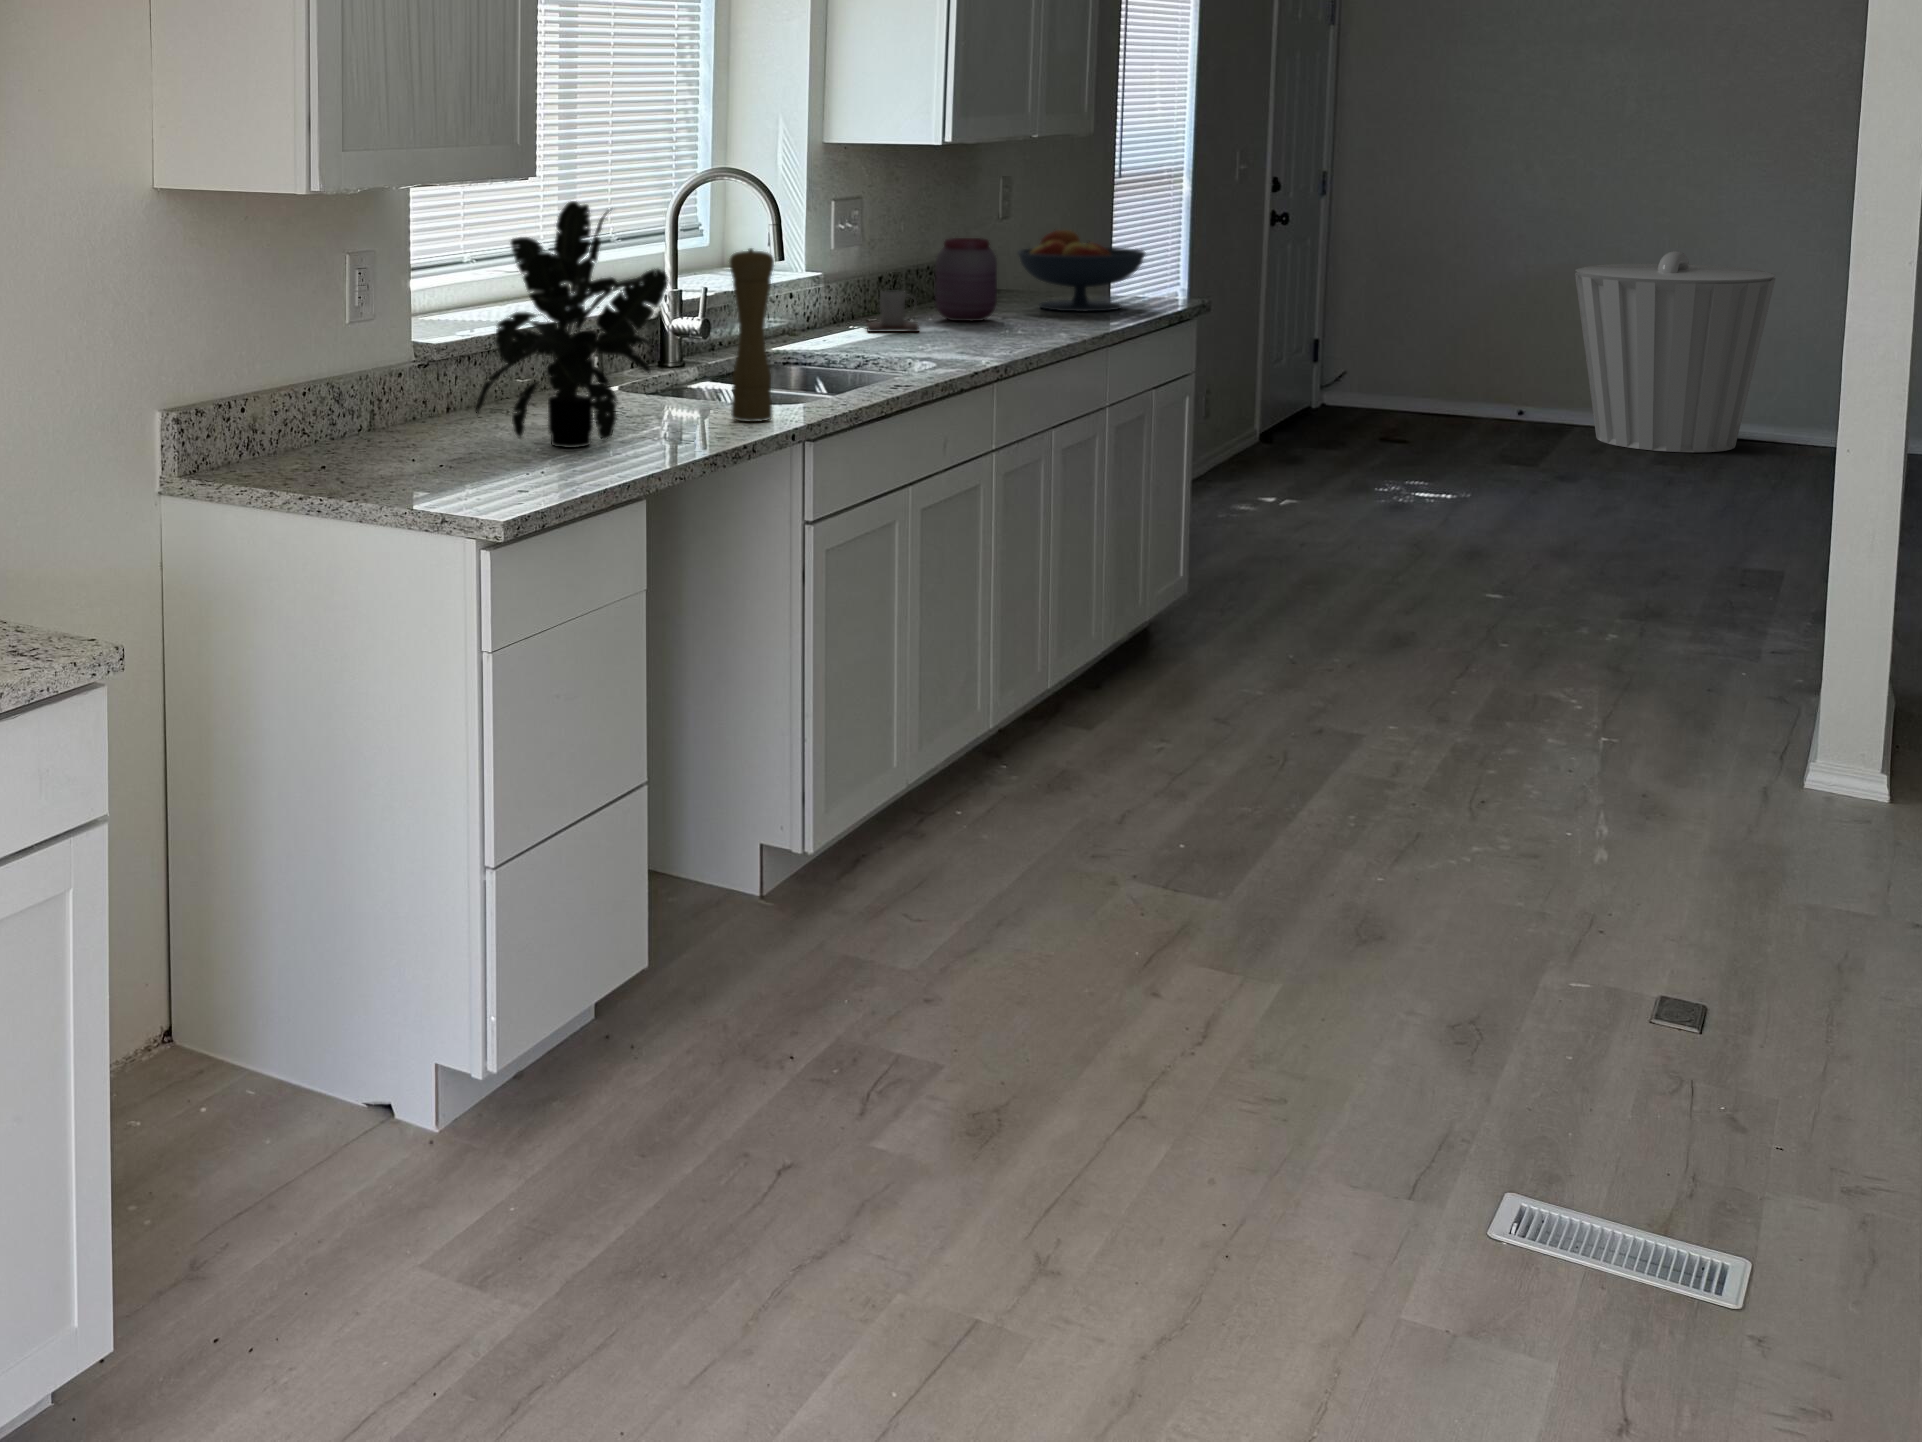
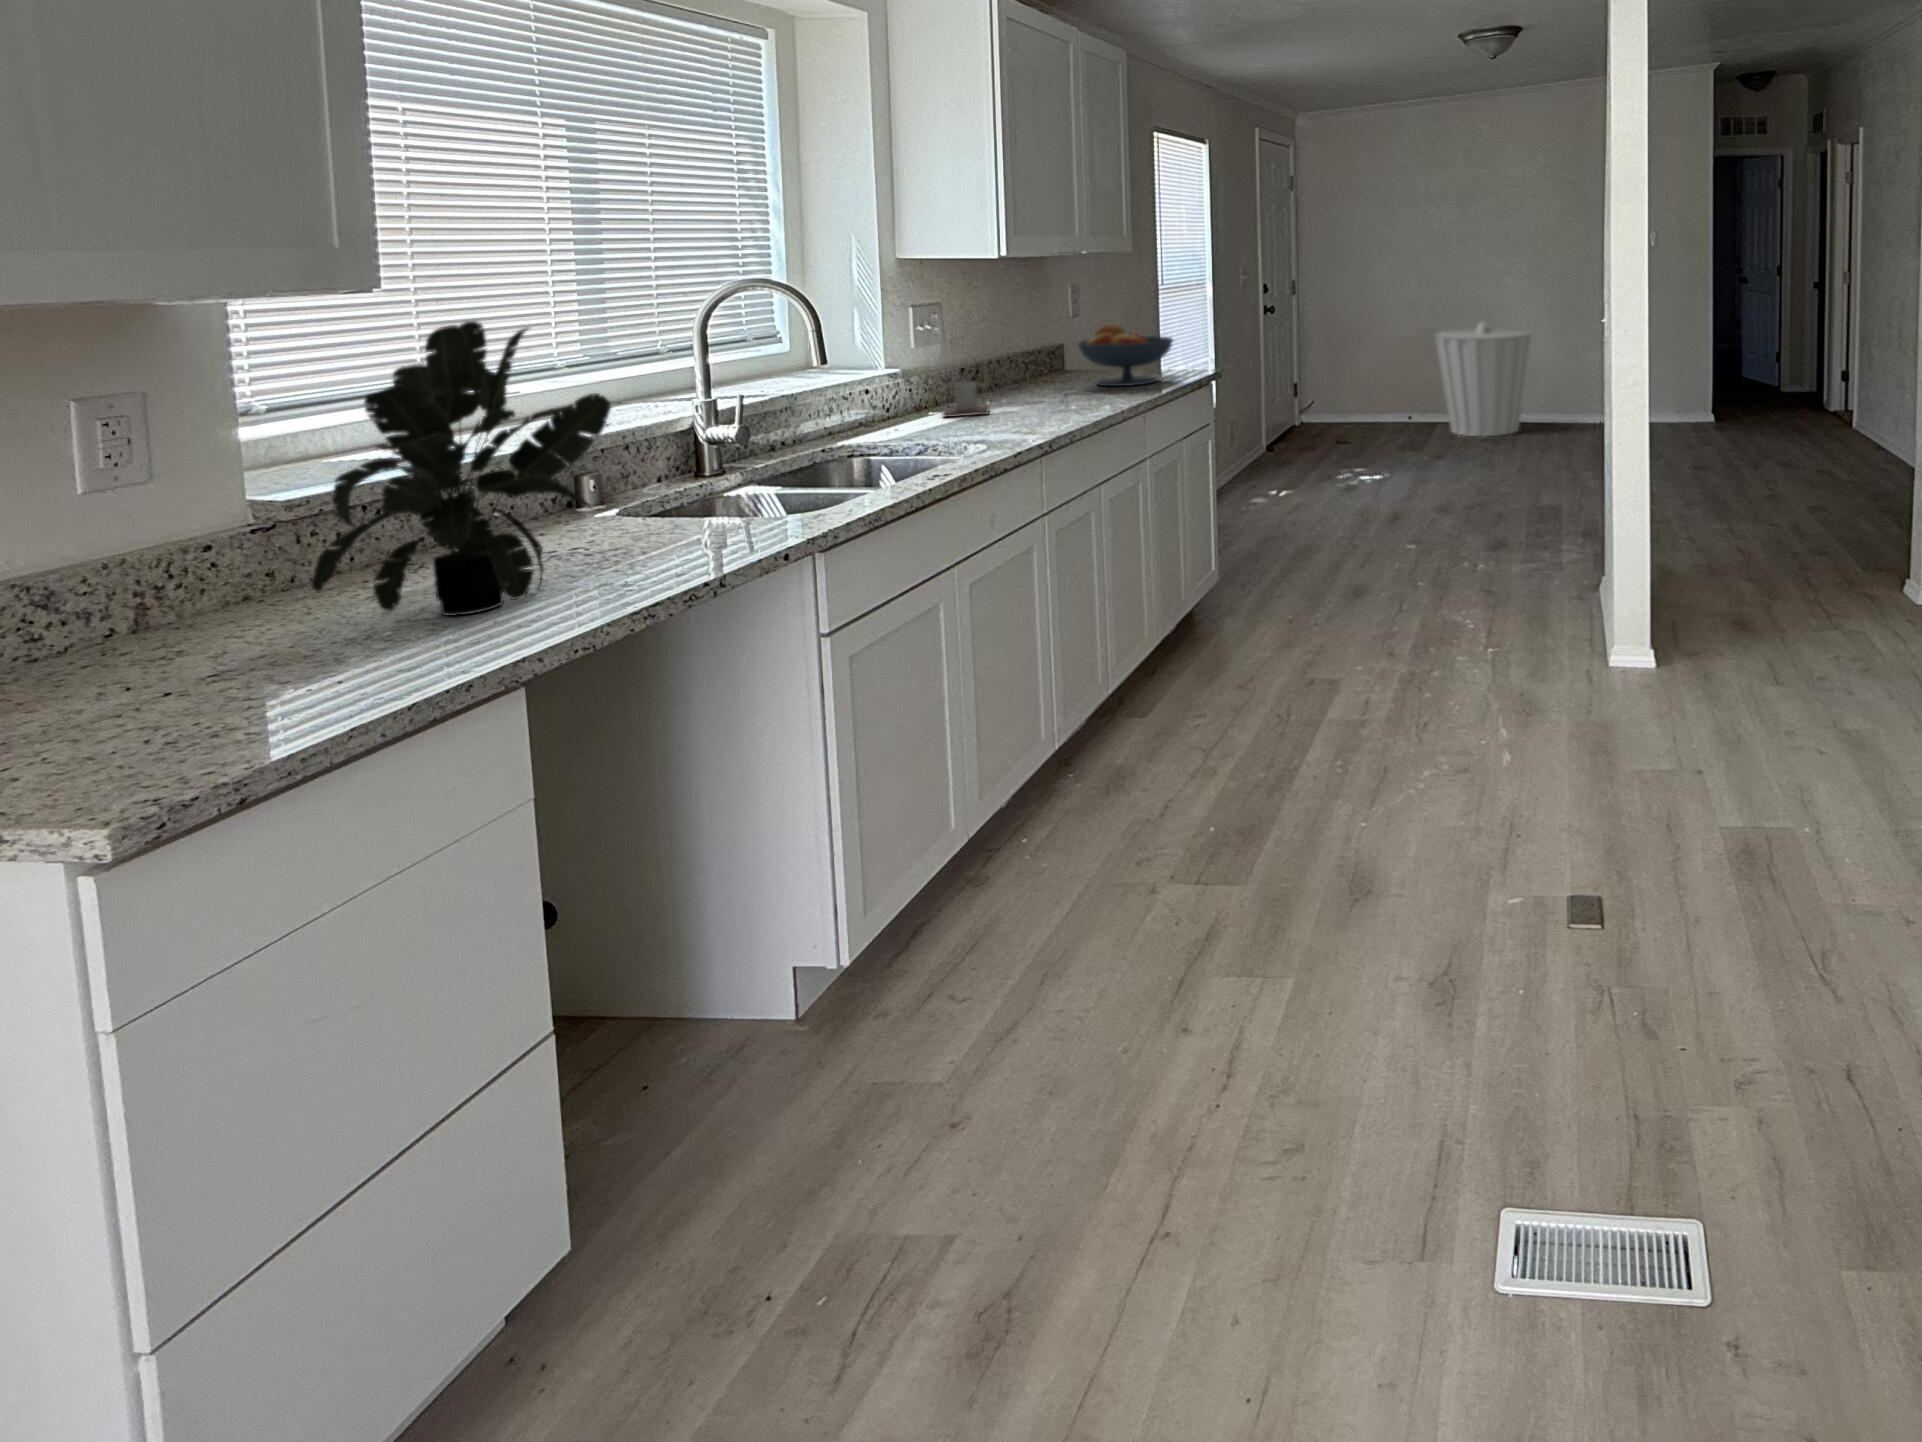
jar: present [935,238,997,321] -> none [1006,334,1058,401]
pepper mill: present [729,248,774,422] -> none [715,362,777,541]

